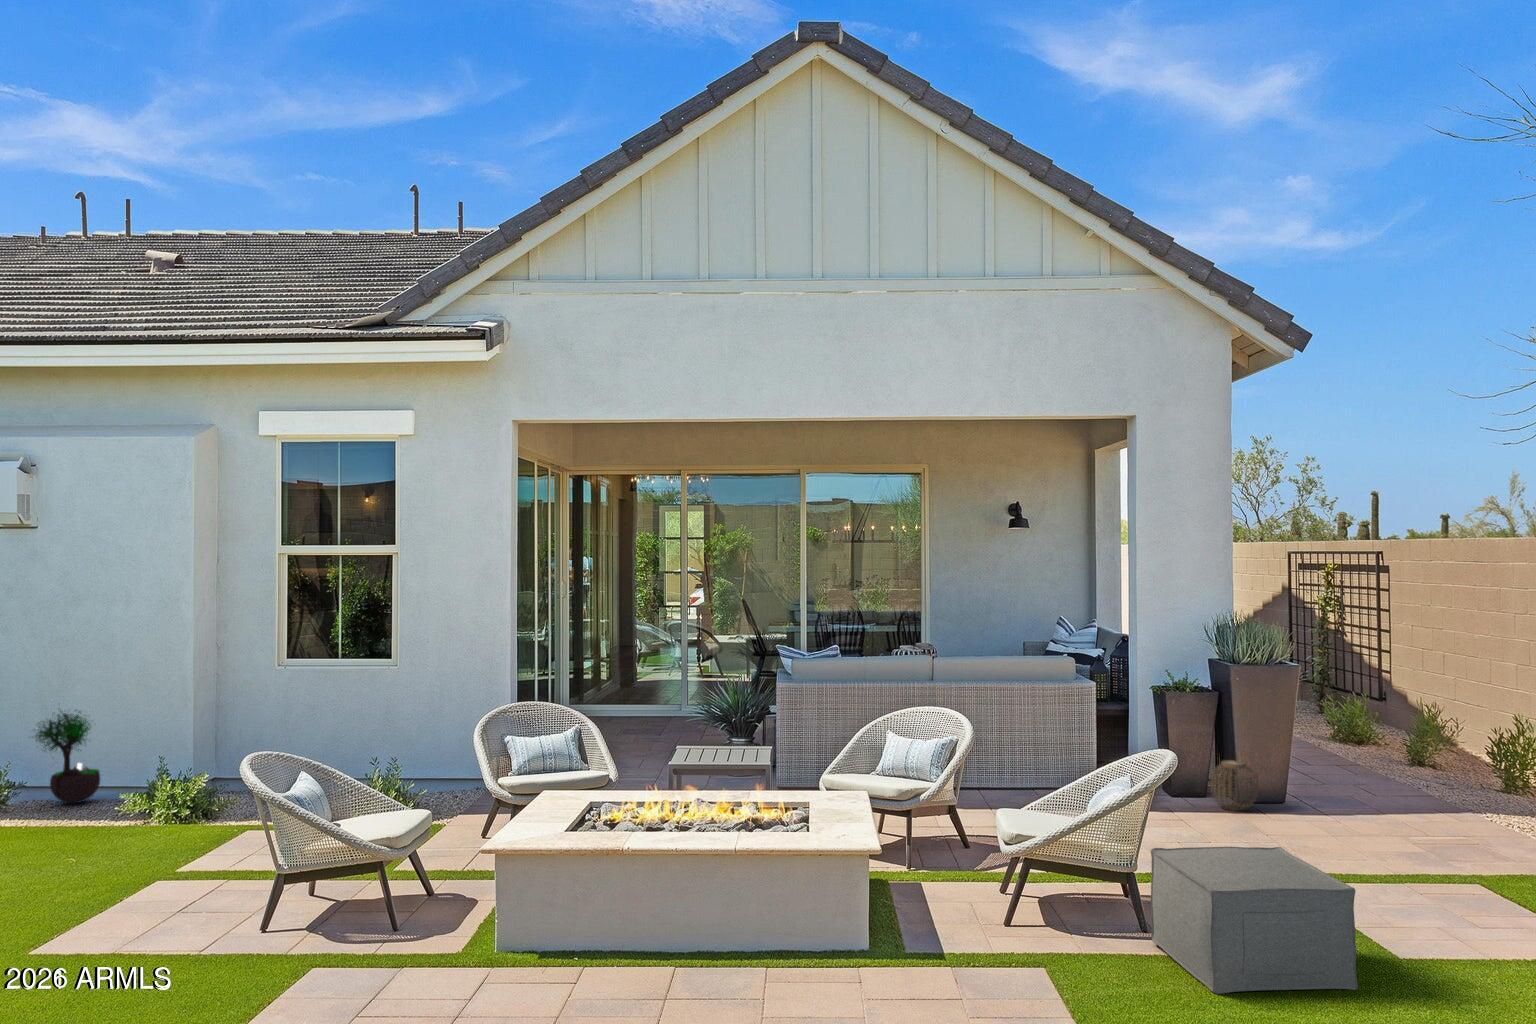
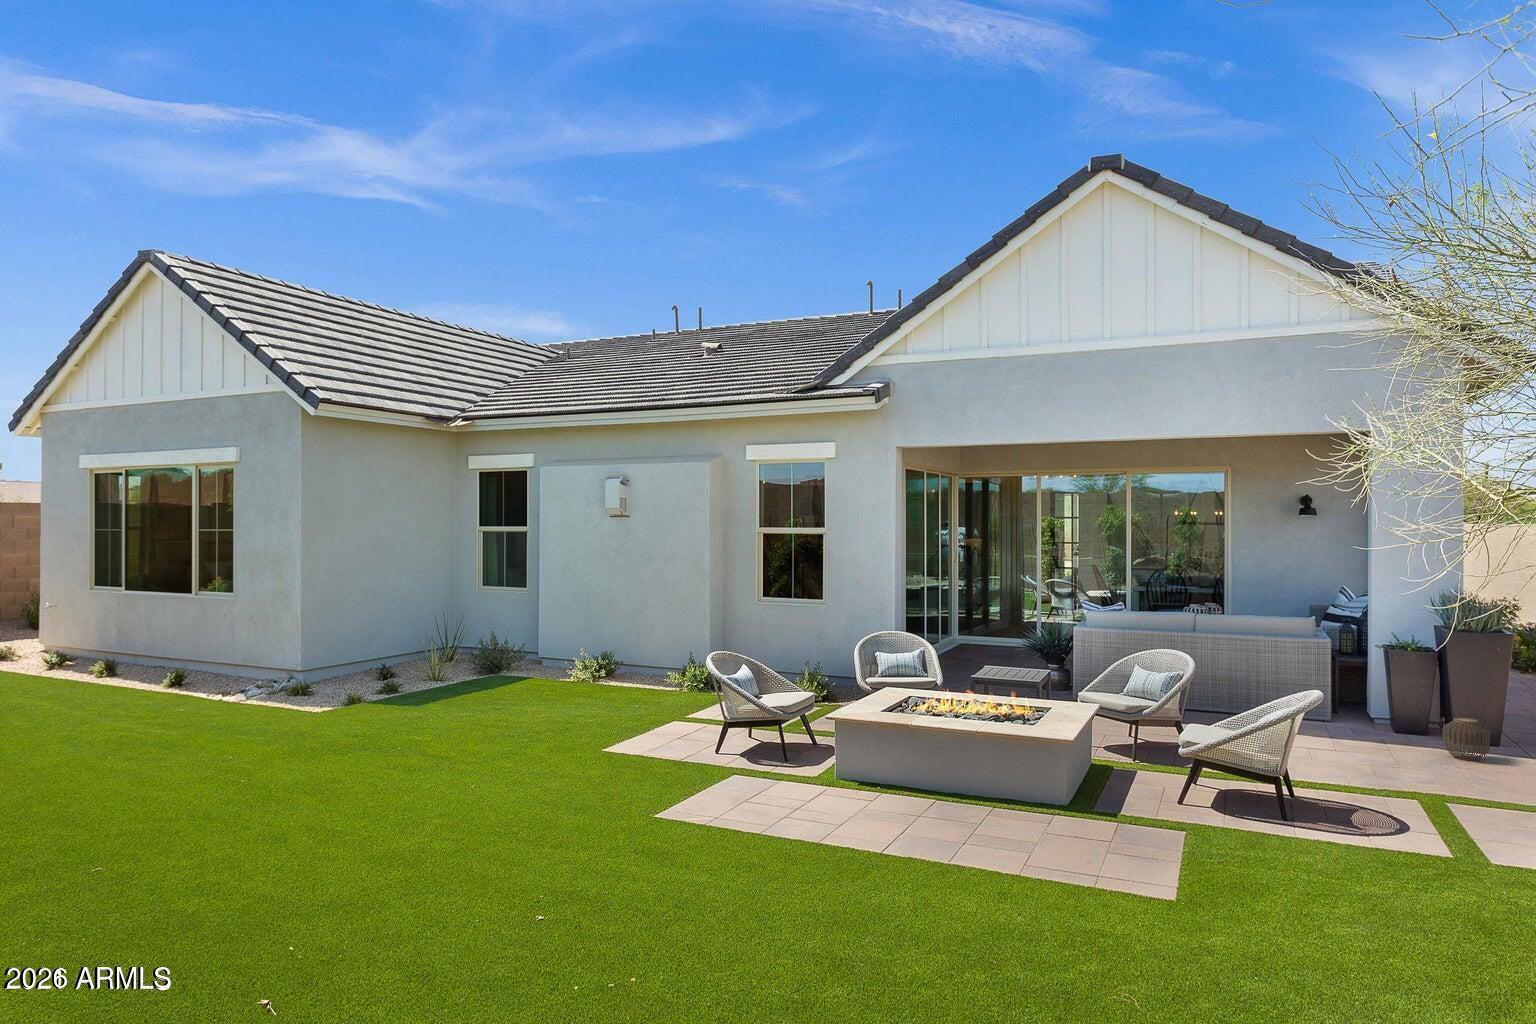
potted tree: present [36,710,100,803] -> none [625,619,662,676]
ottoman: present [1151,847,1358,994] -> none [1282,761,1430,879]

